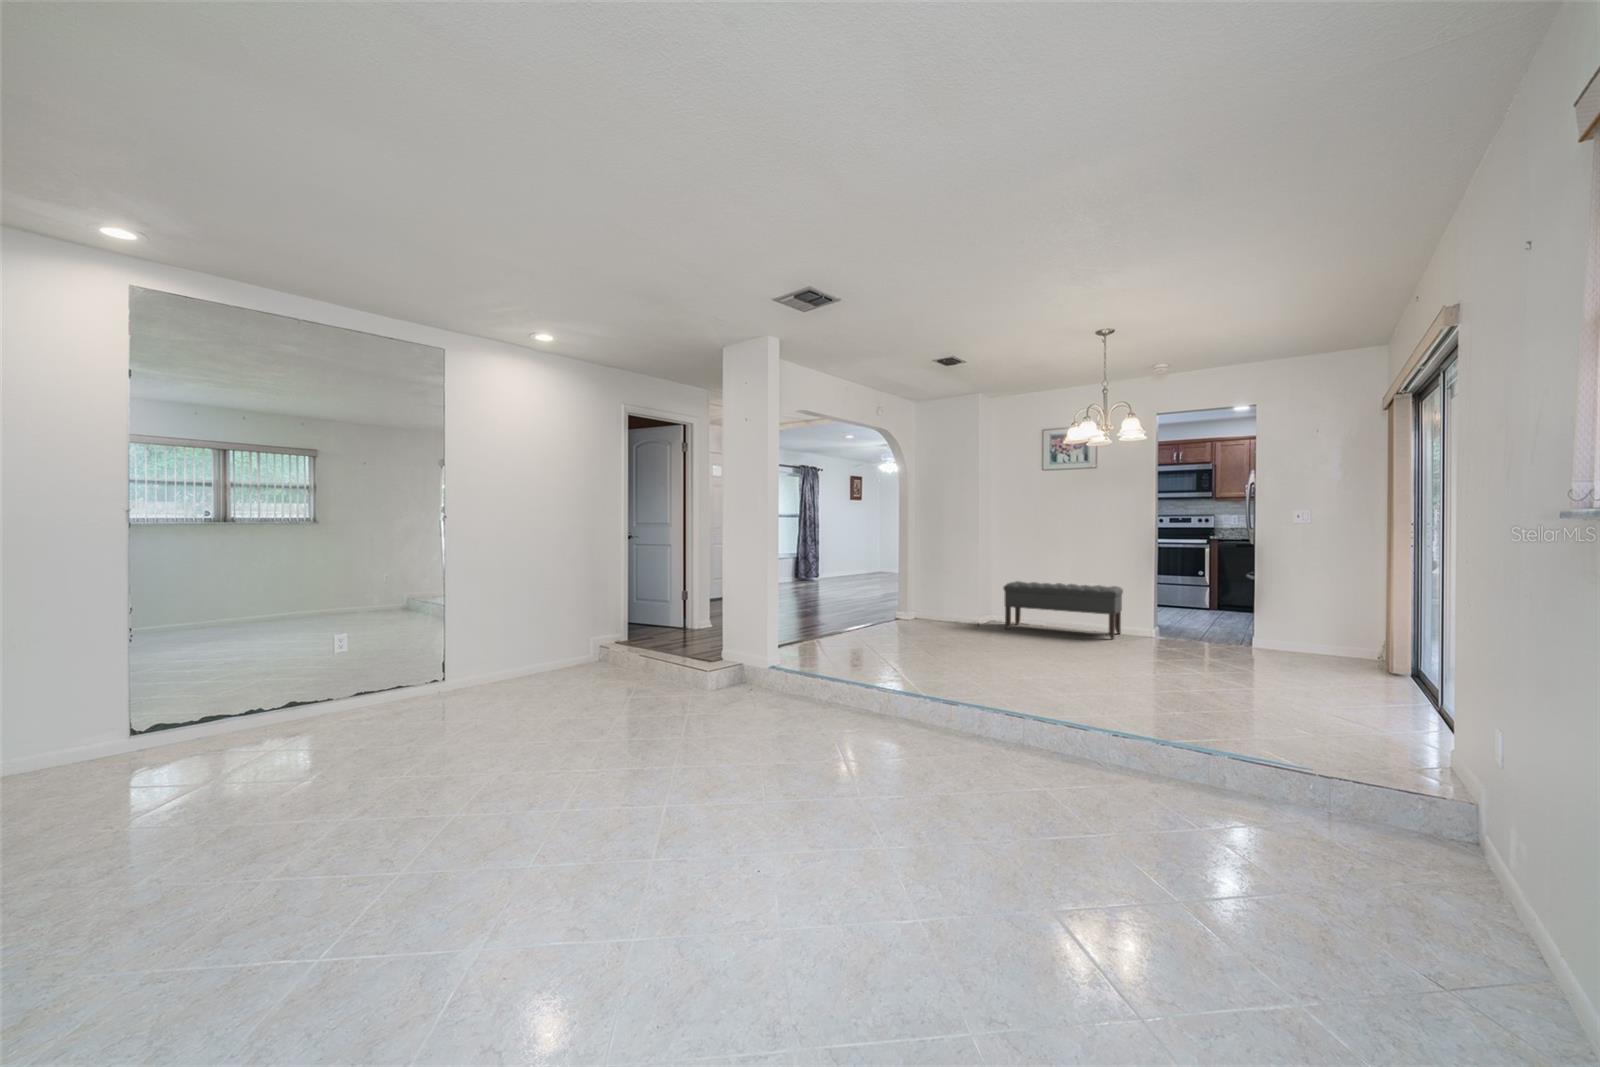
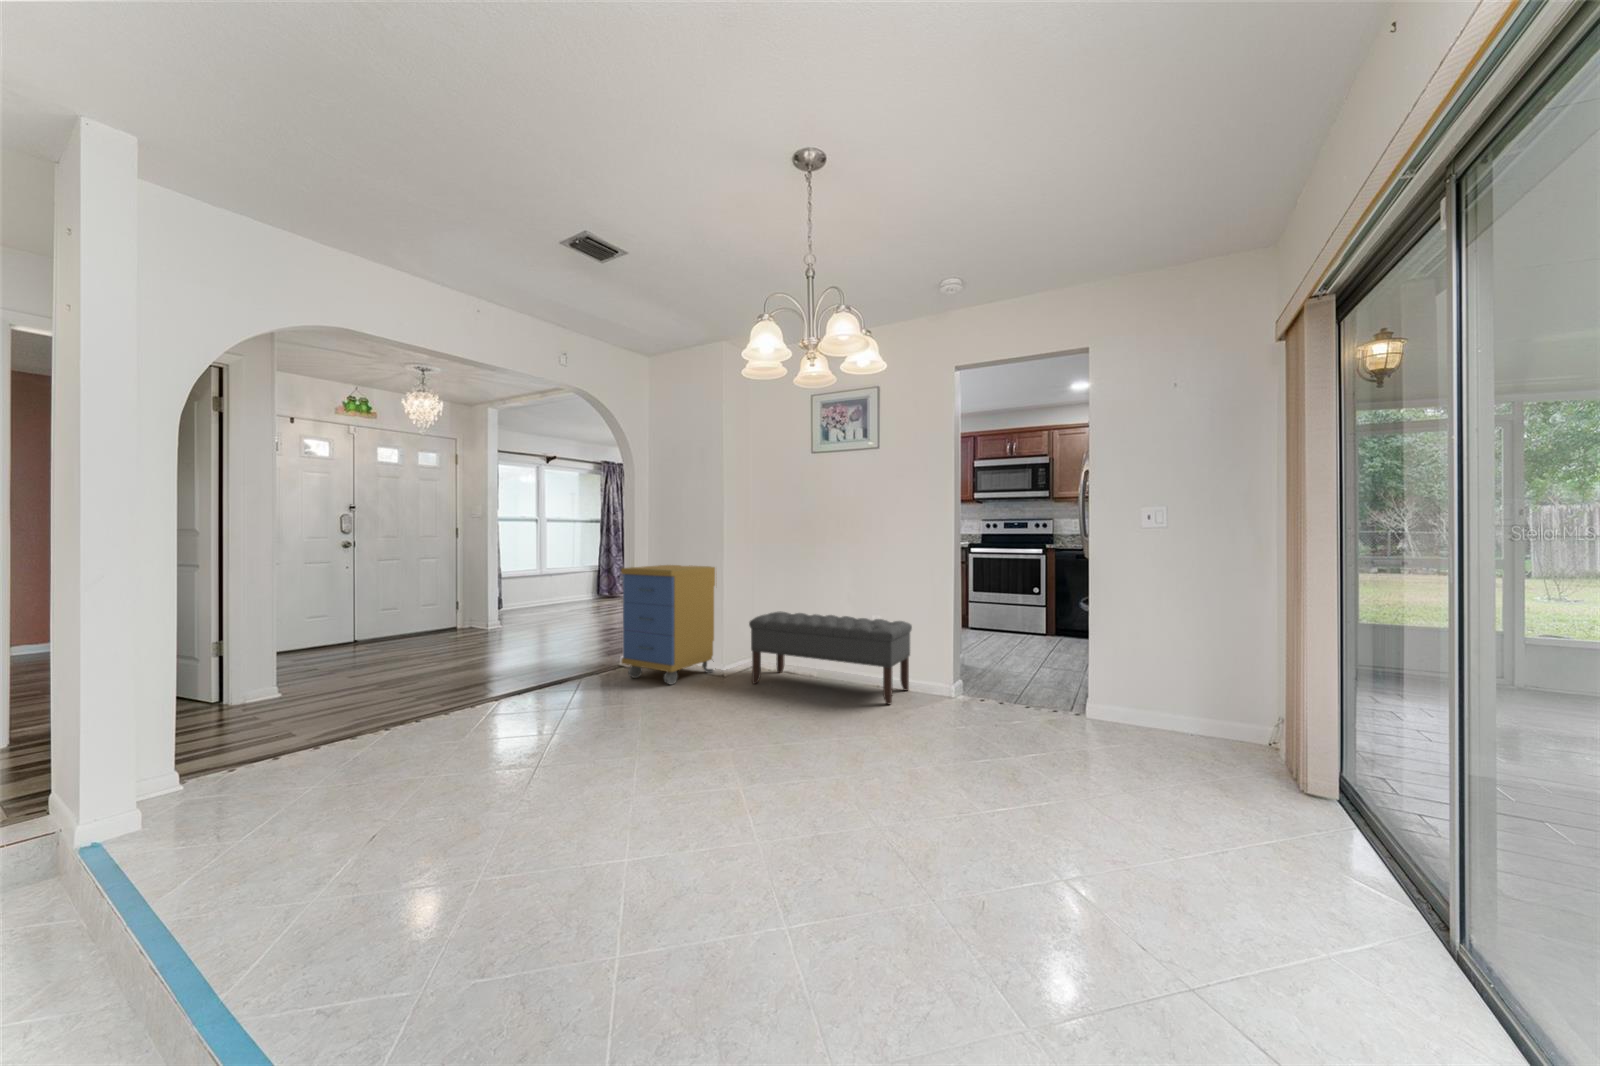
storage cabinet: none [910,549,971,628] -> present [621,565,715,684]

